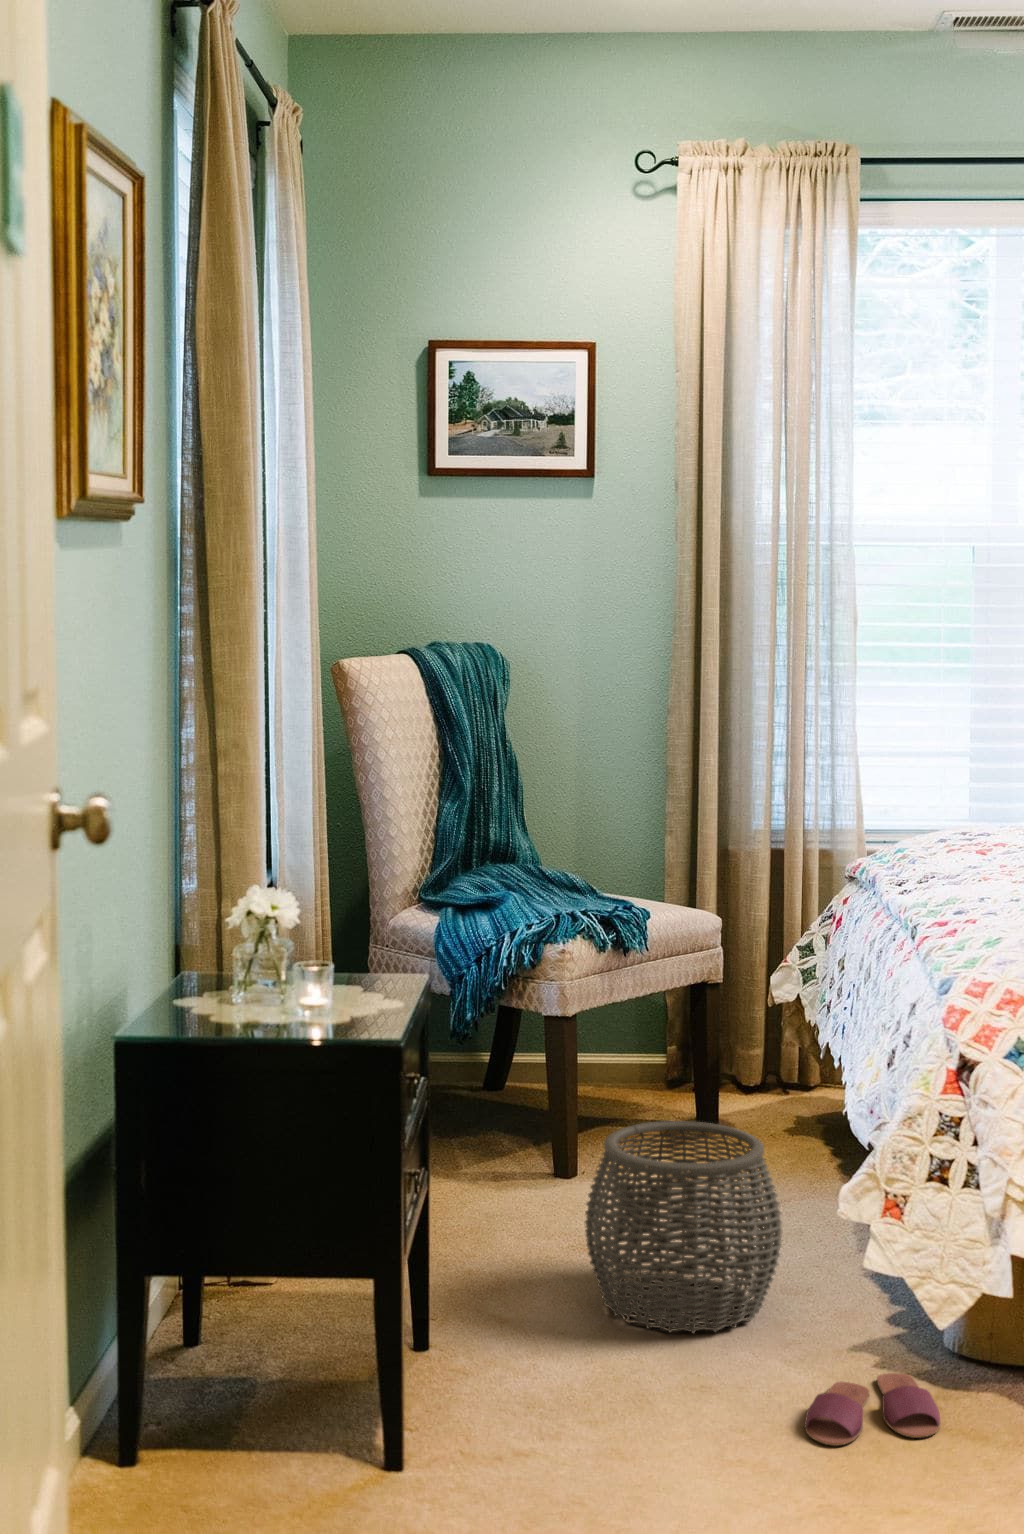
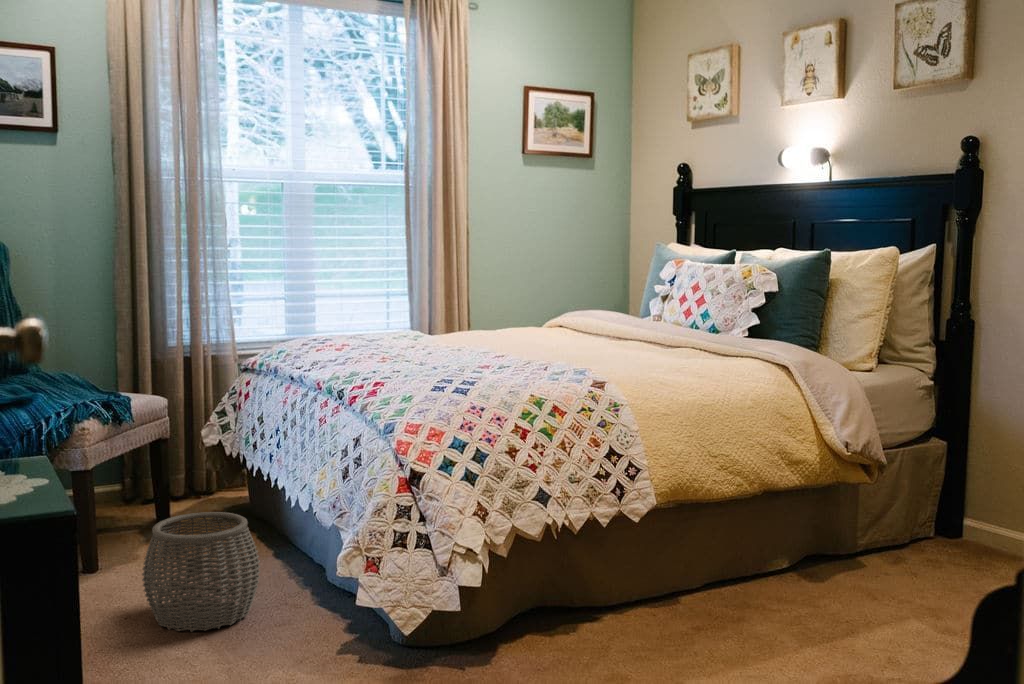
slippers: present [805,1373,941,1446] -> none [302,623,369,663]

